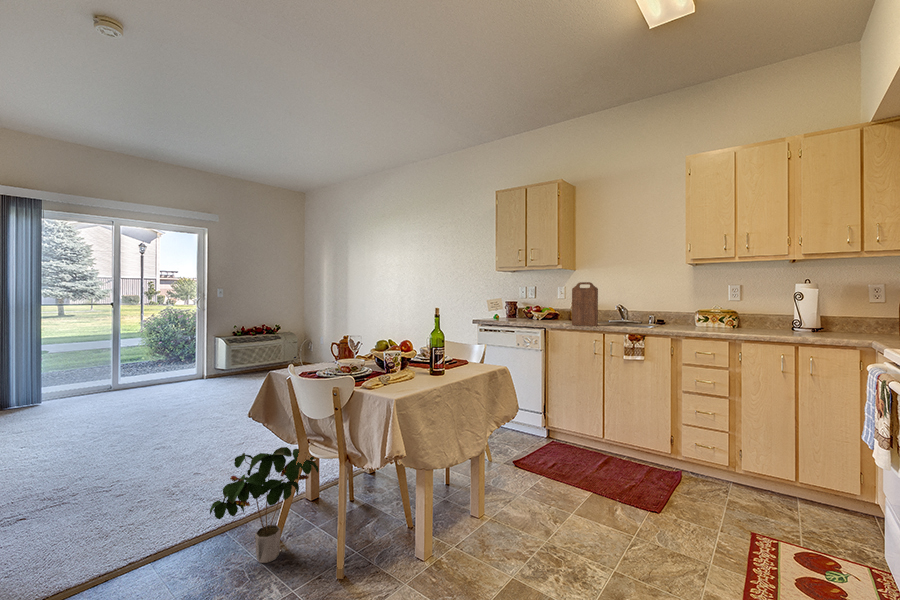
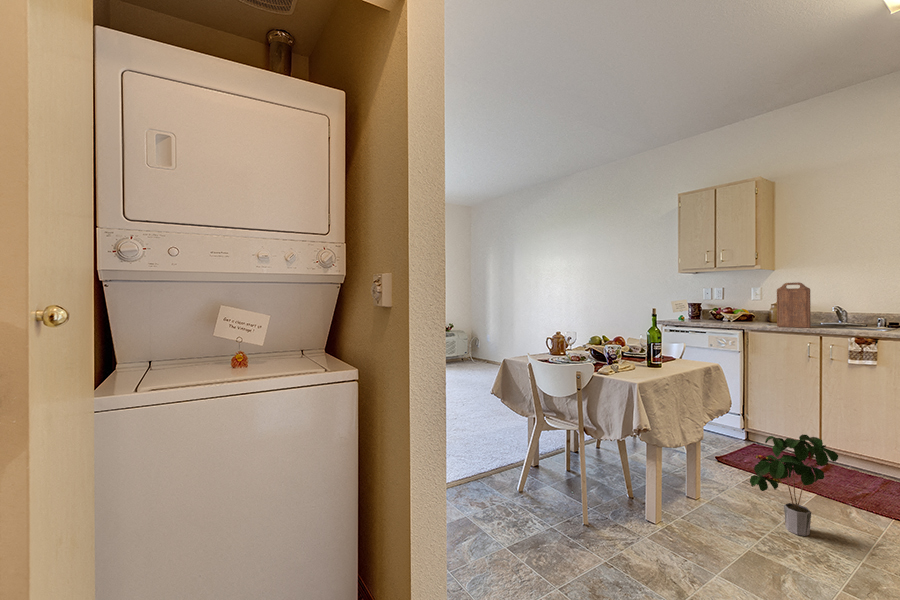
potted plant: present [210,447,319,563] -> present [750,434,838,536]

